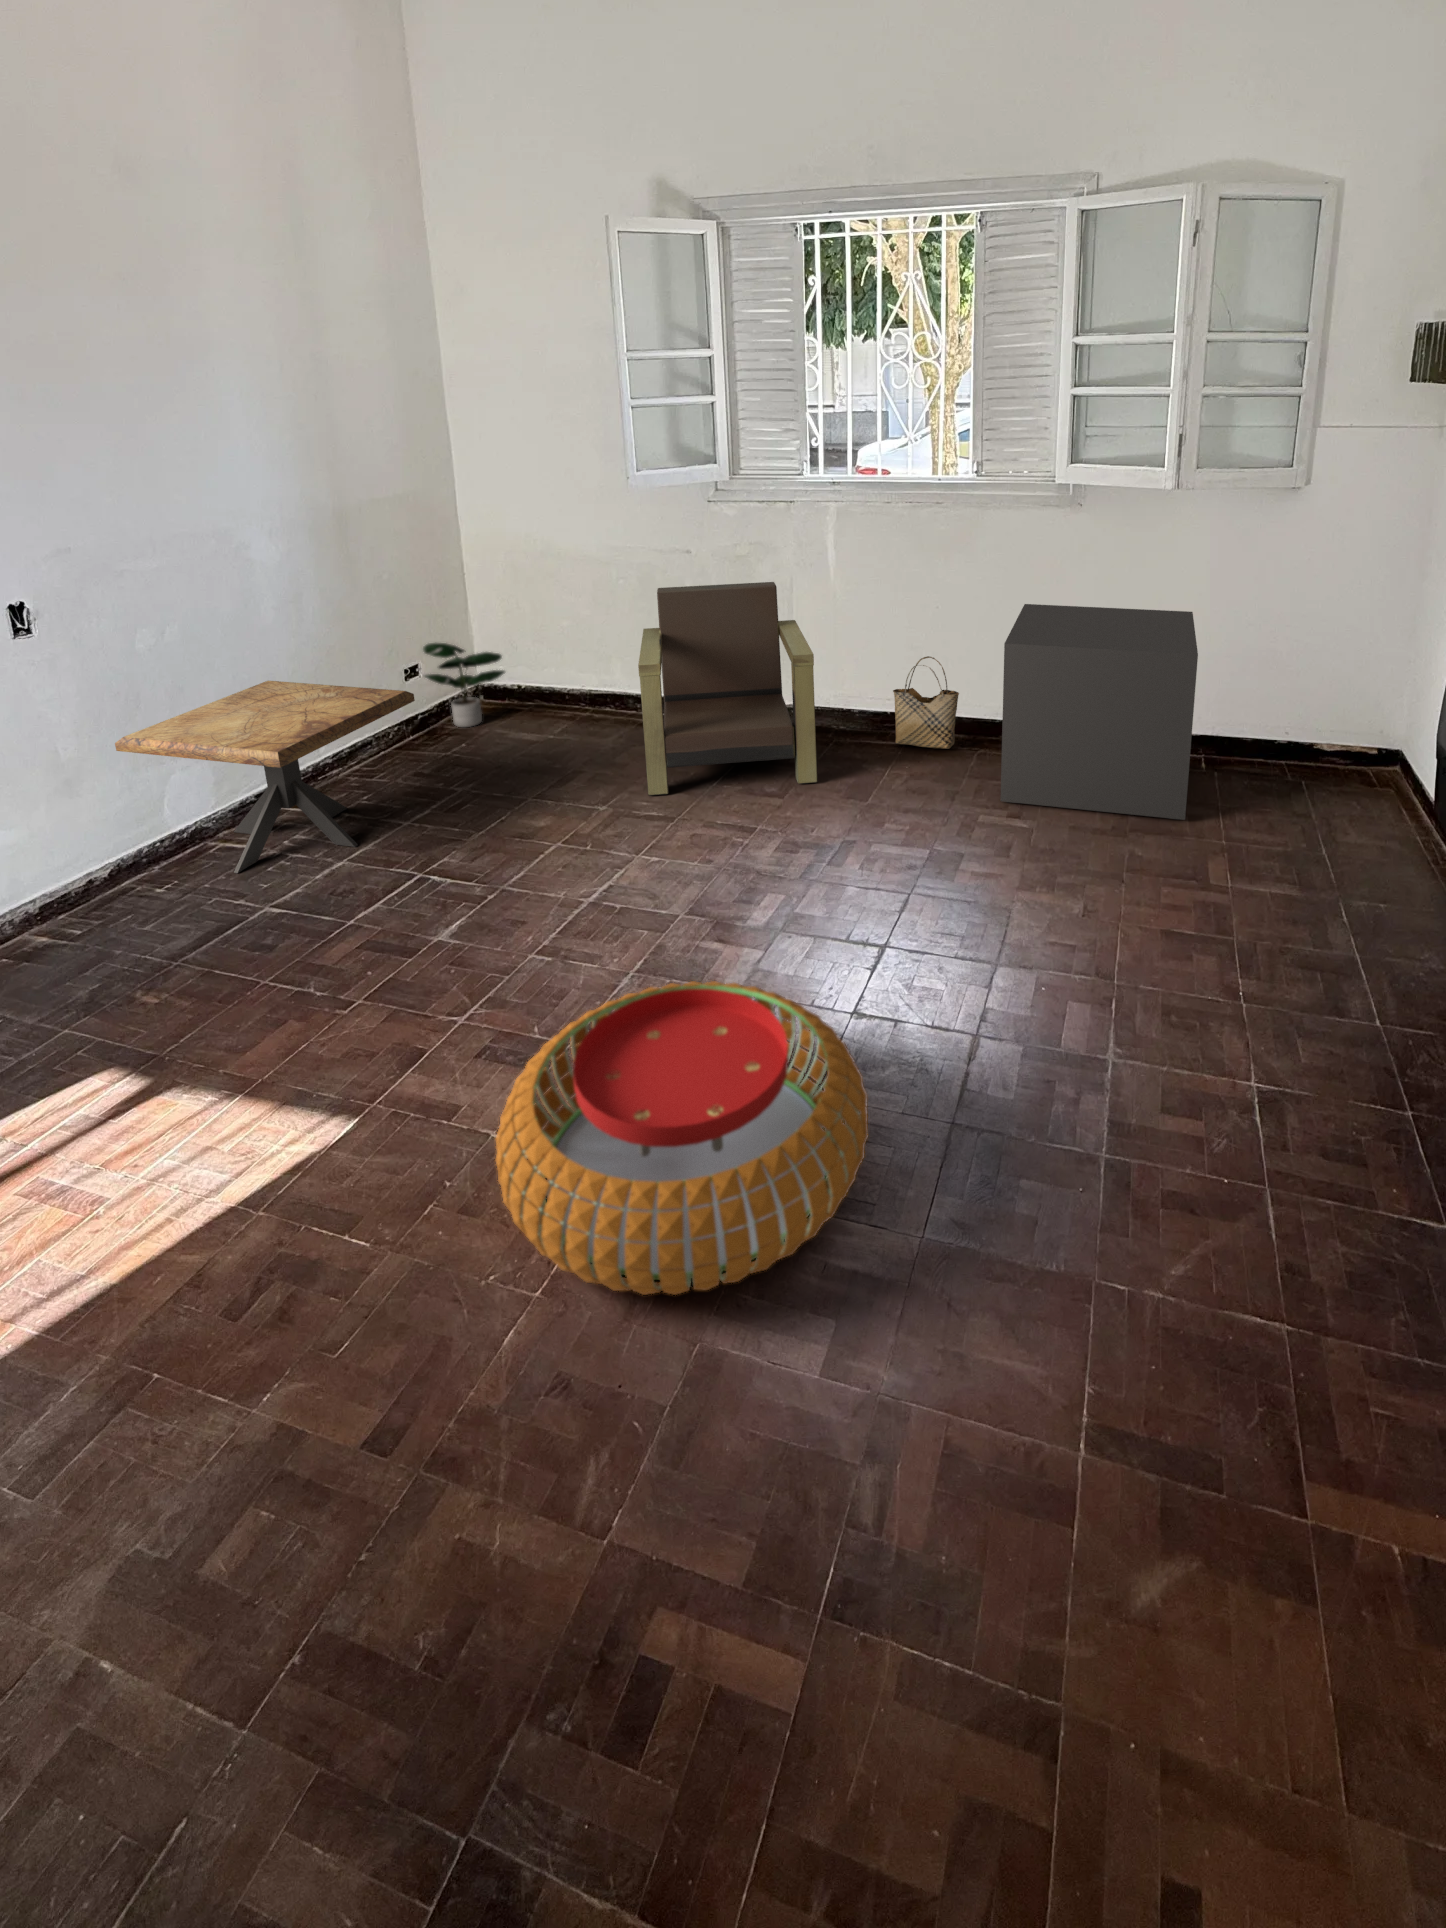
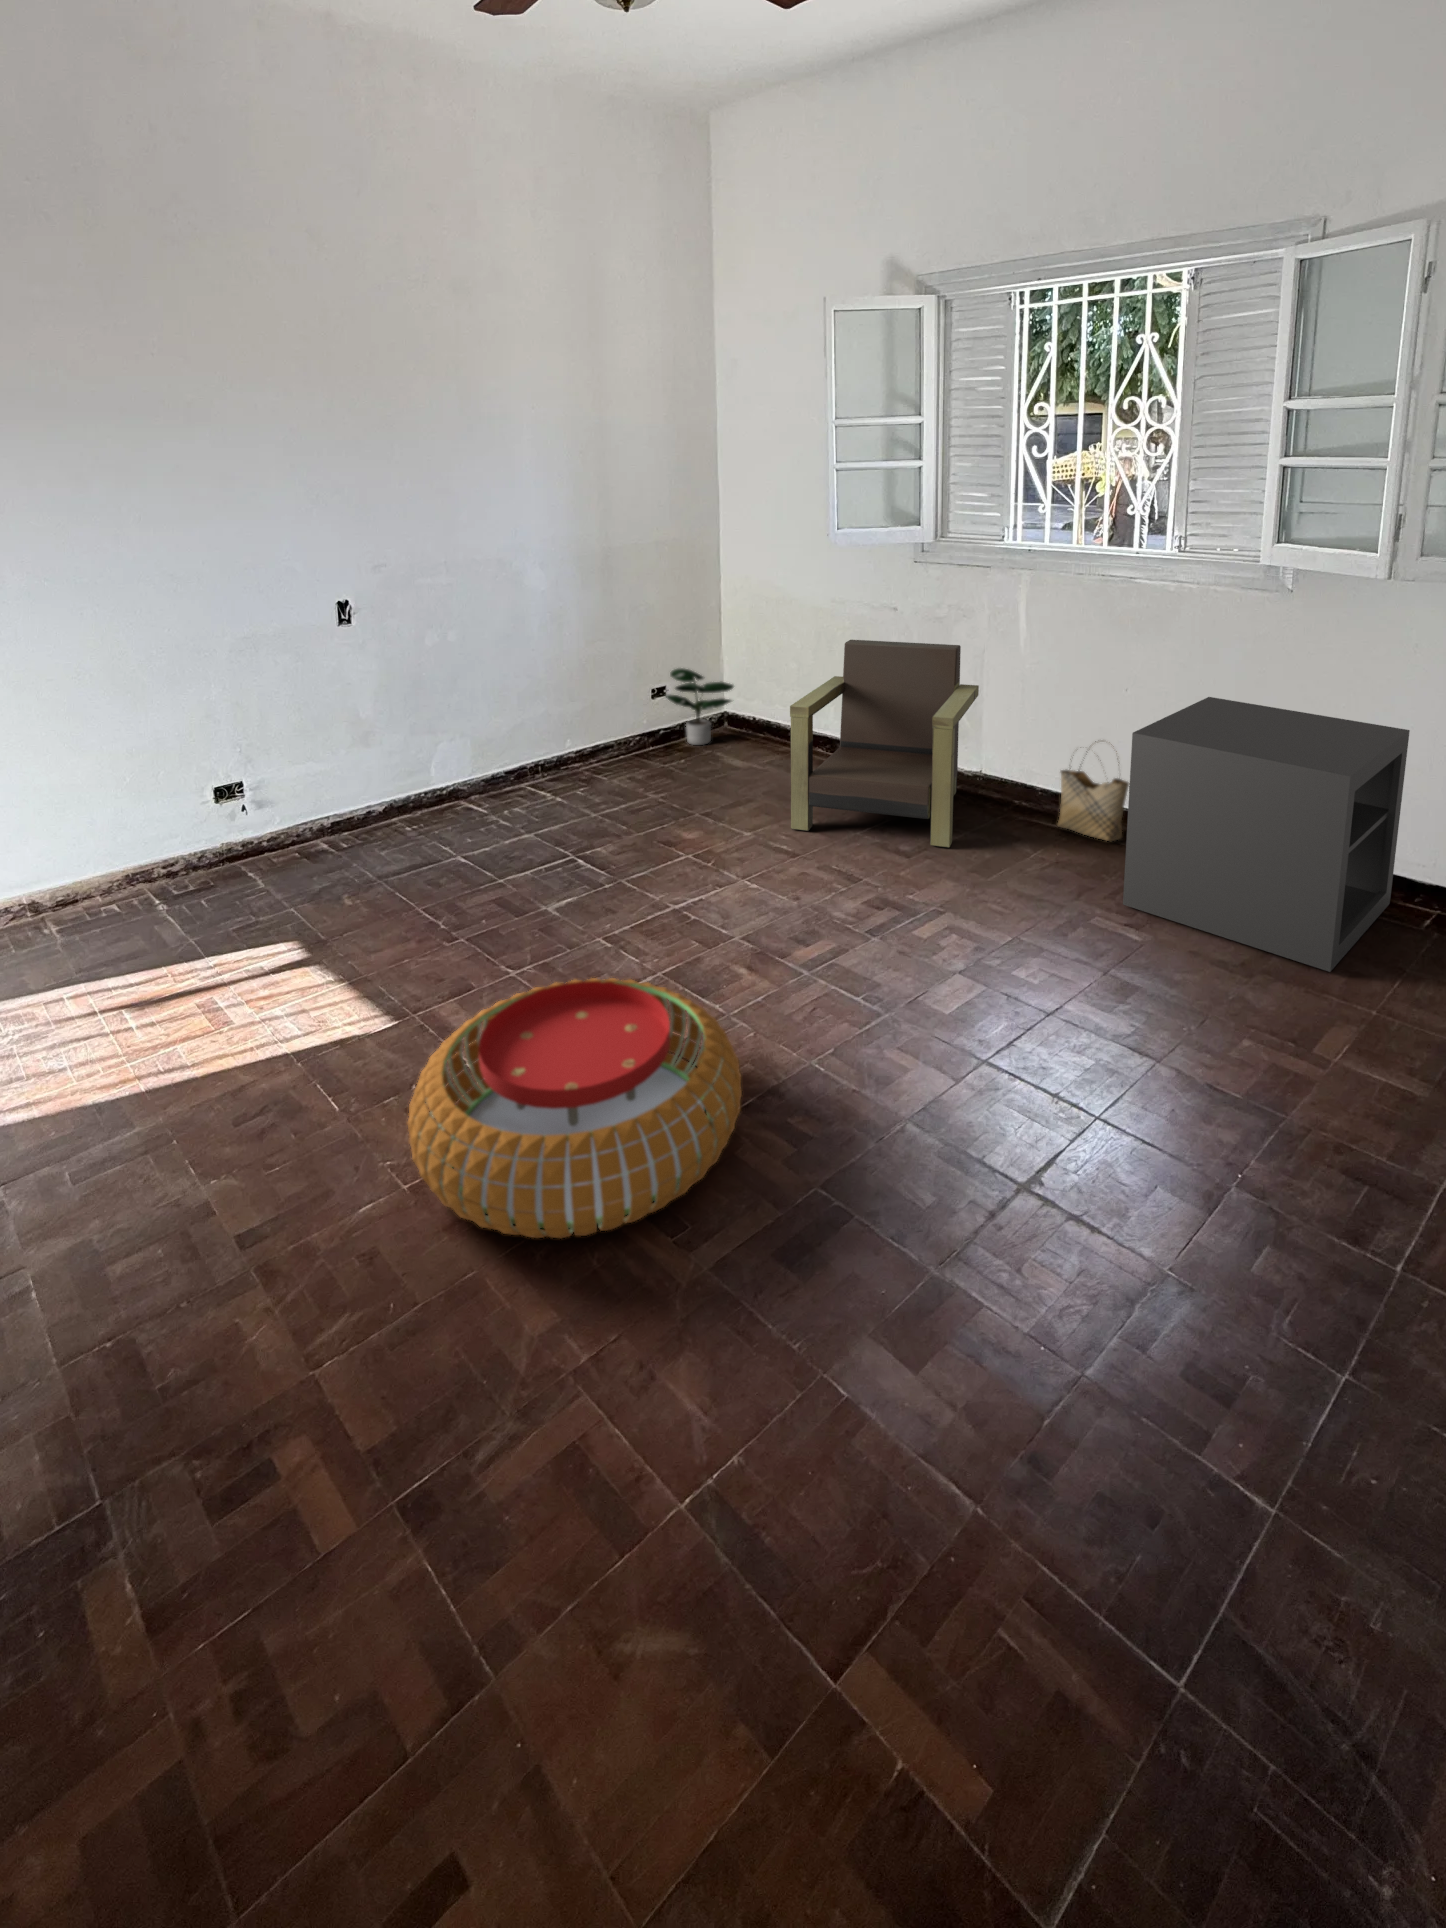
side table: present [115,681,415,873] -> none [400,680,614,826]

